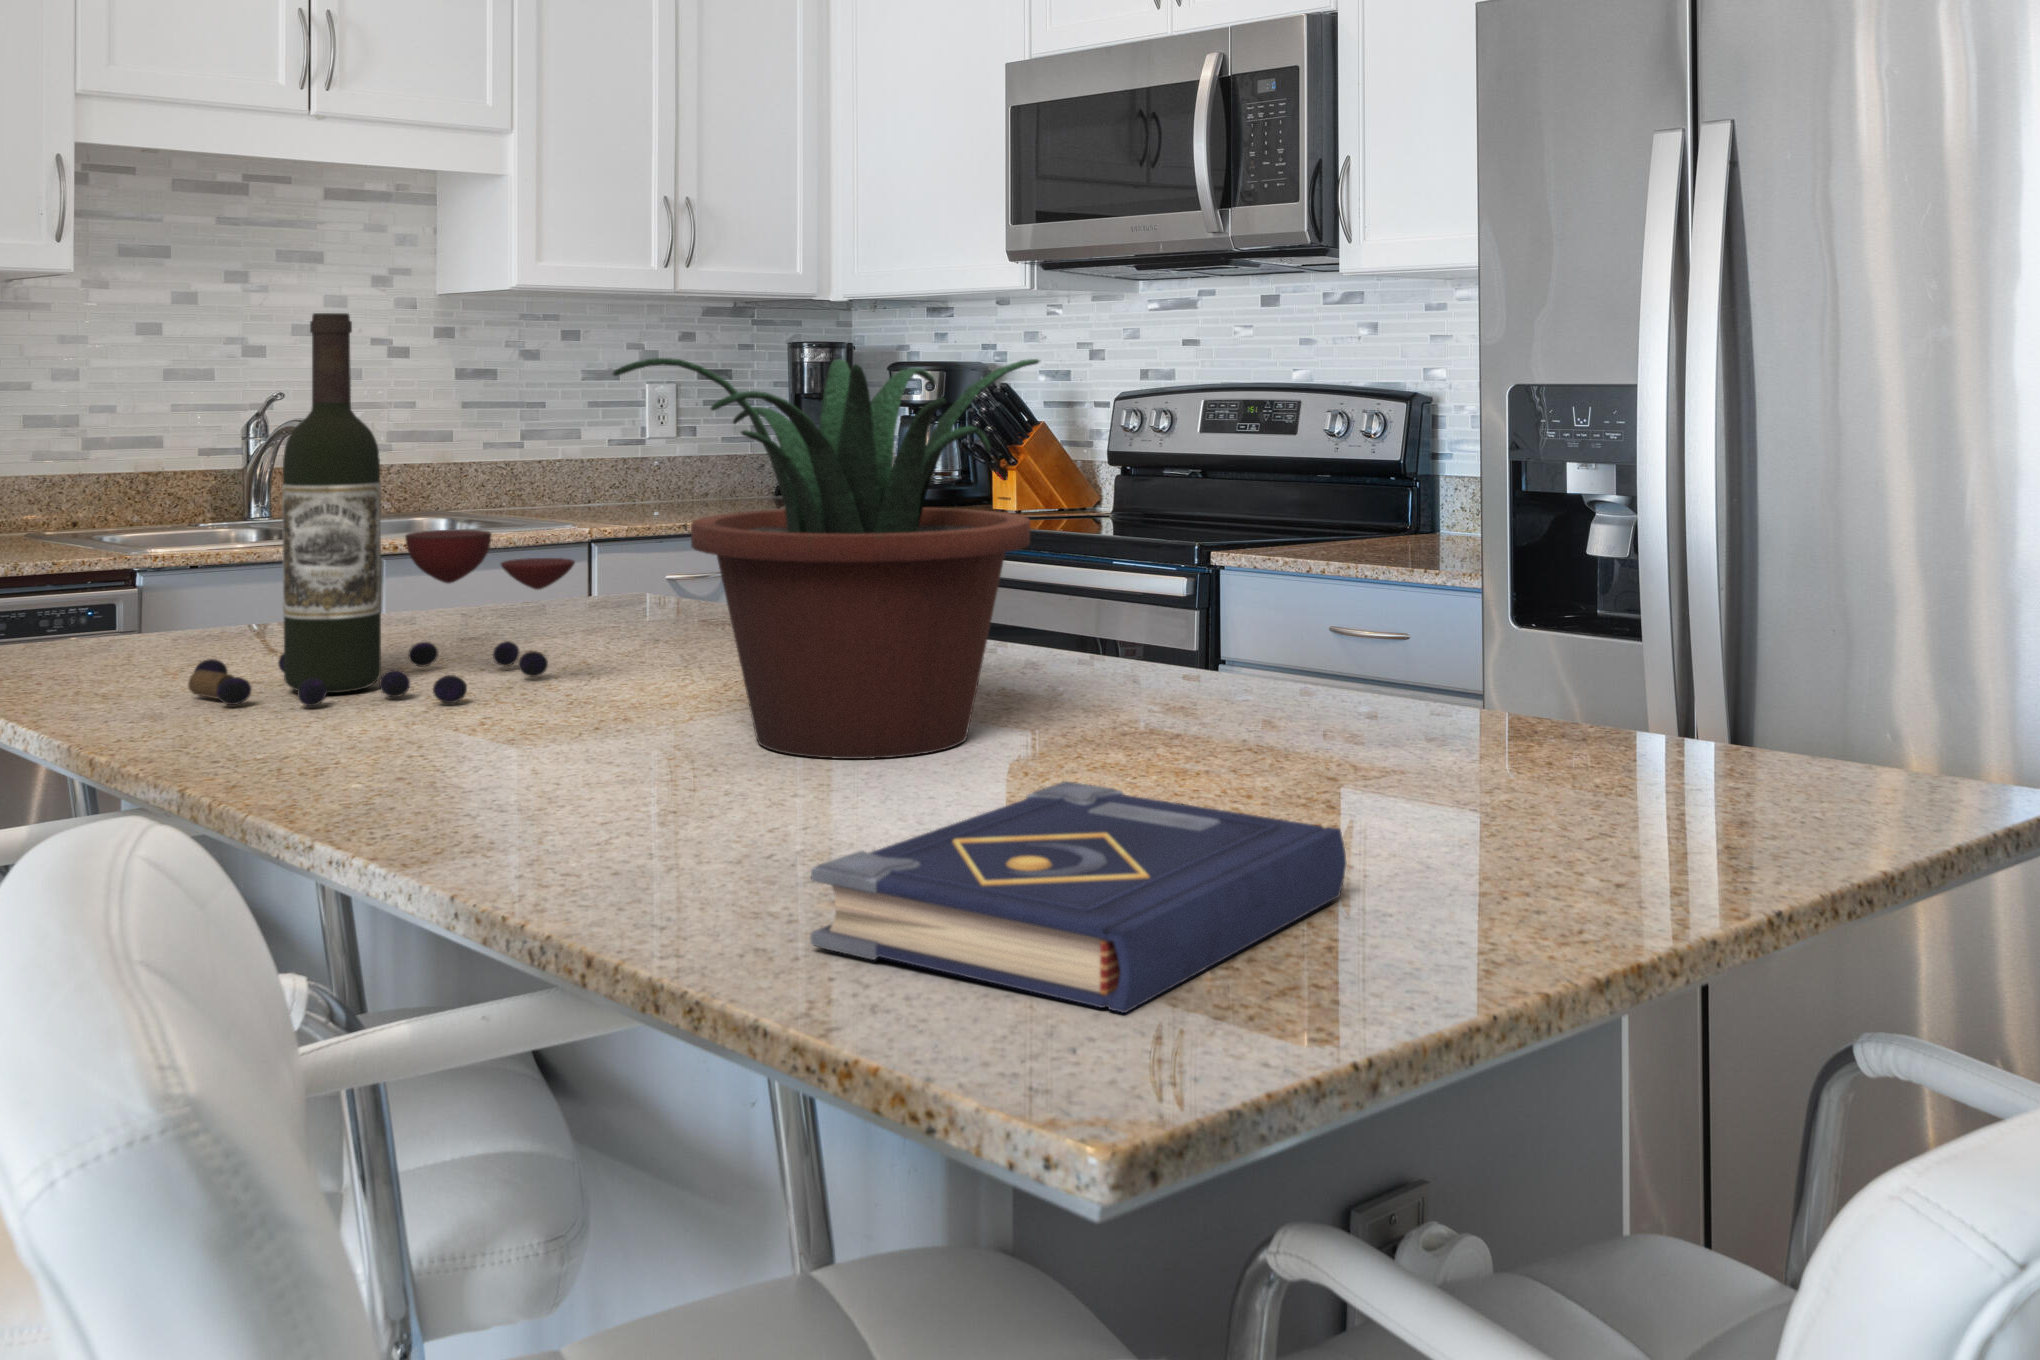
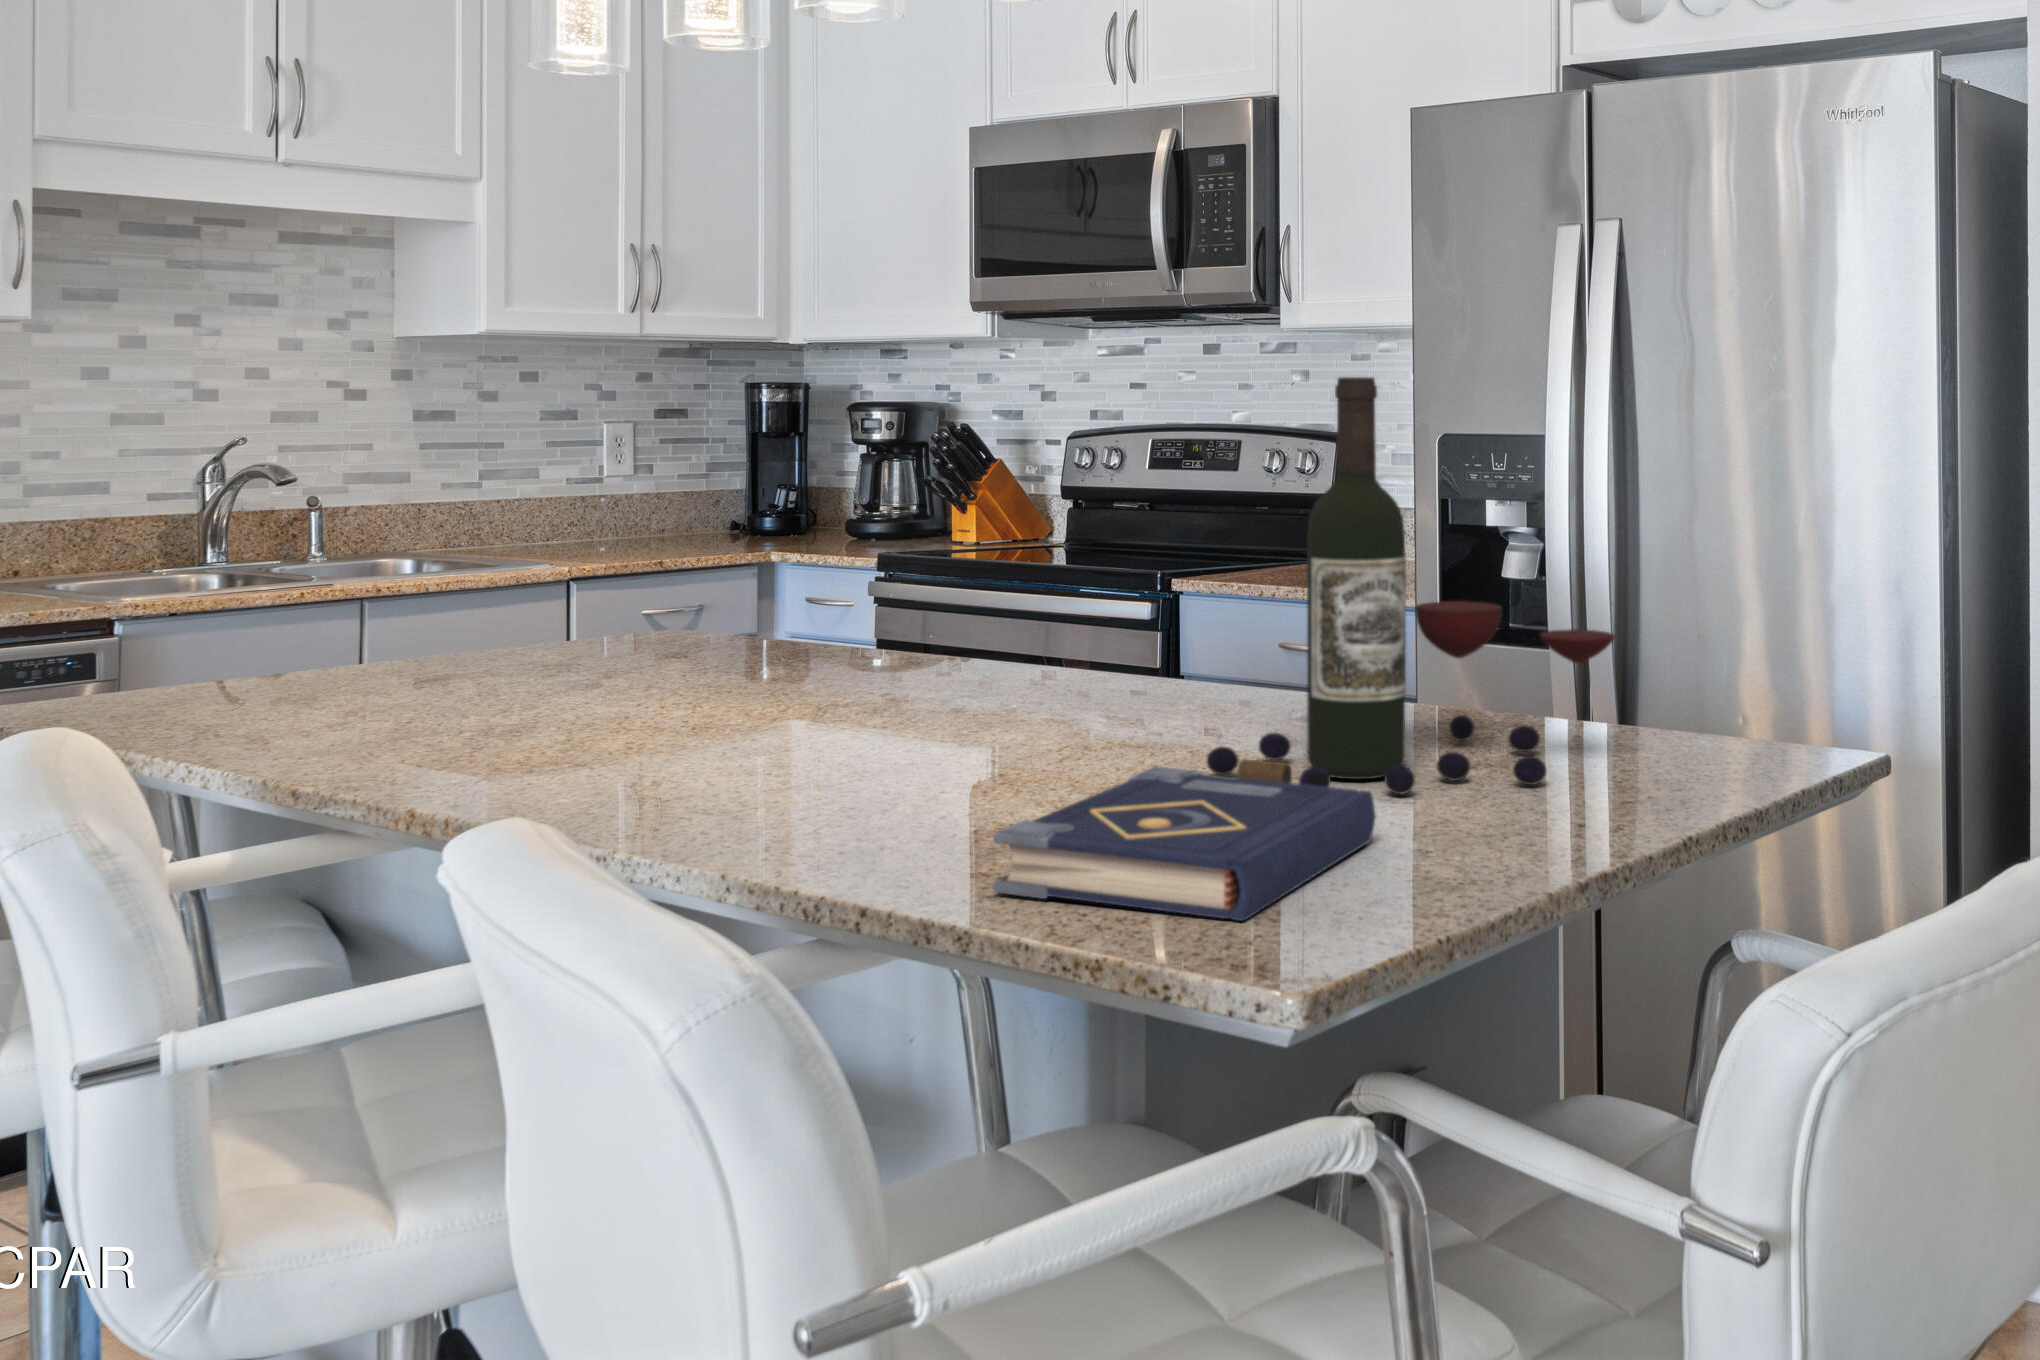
wine bottle: present [188,313,575,706] -> present [1207,377,1615,794]
potted plant: present [613,358,1040,759] -> none [736,425,1089,762]

